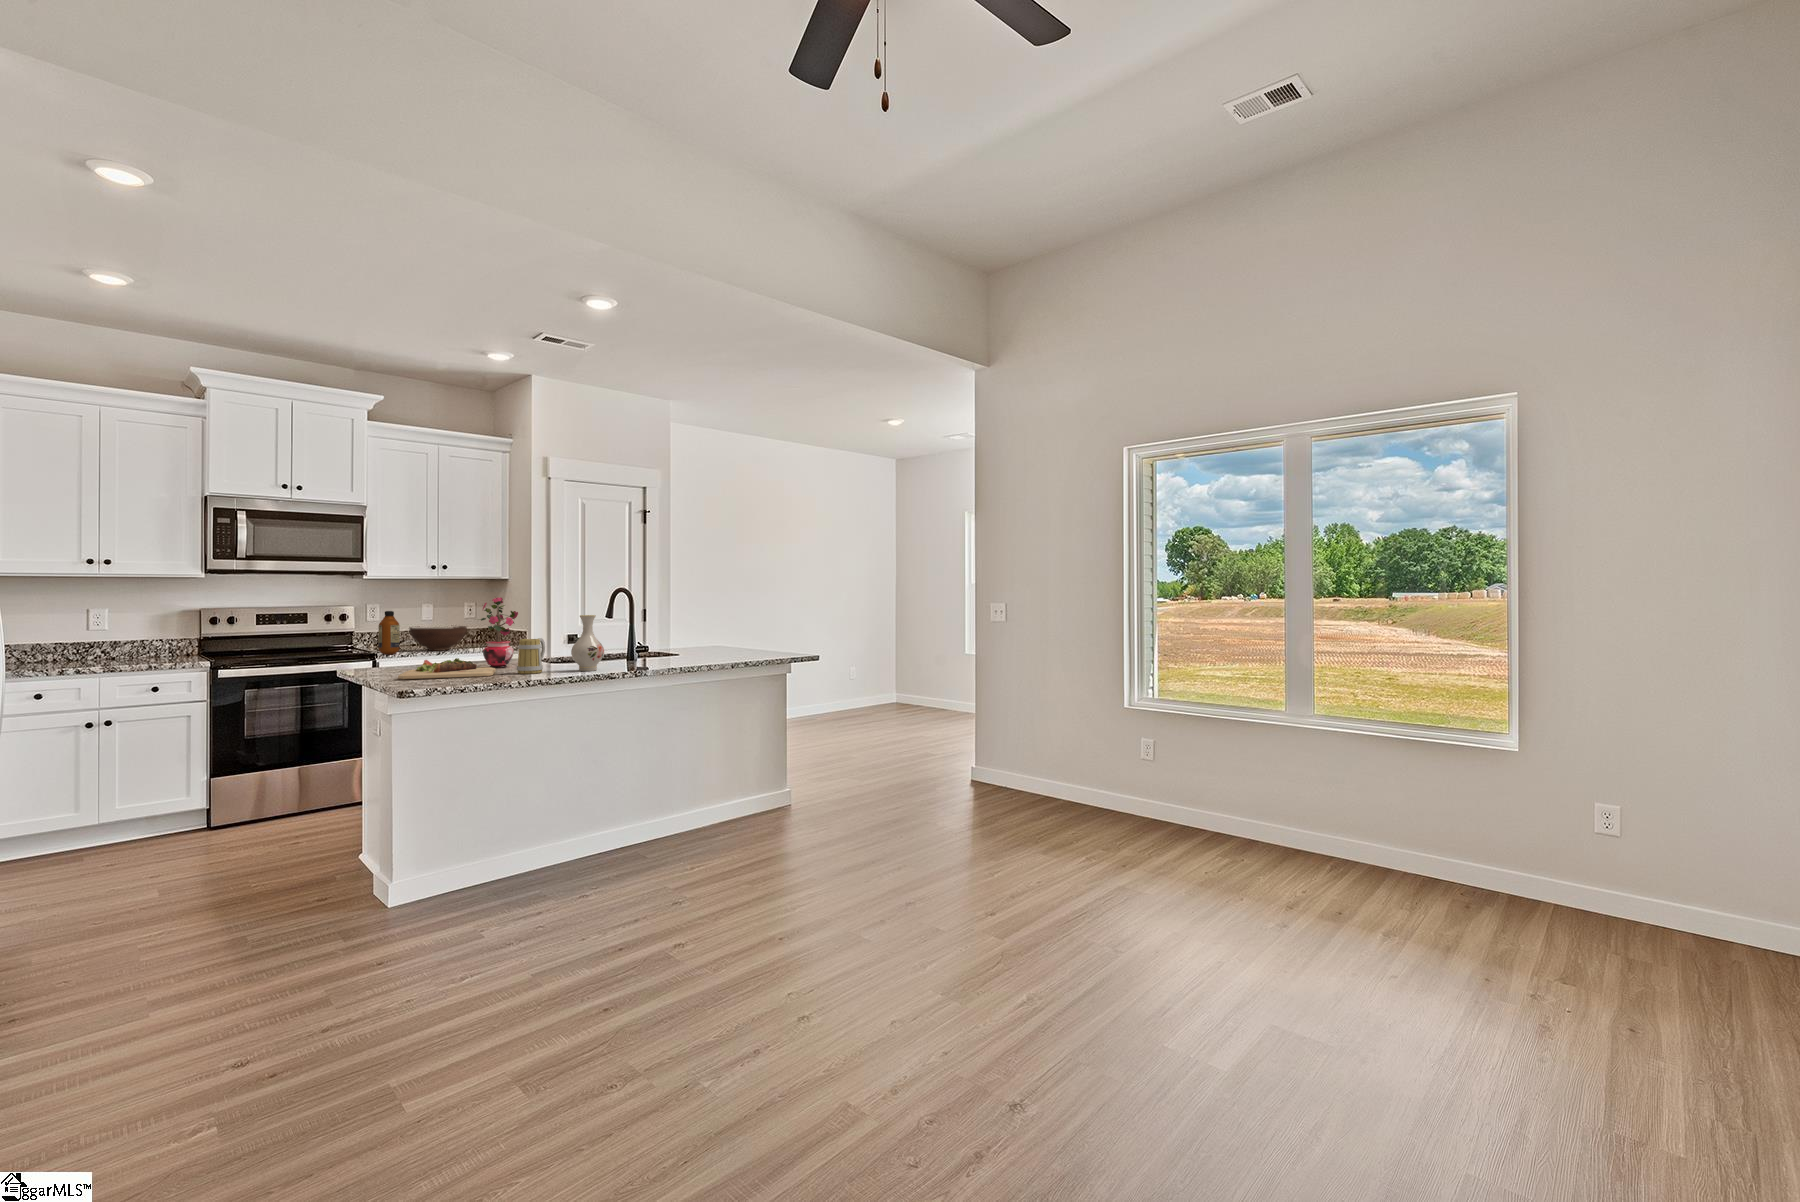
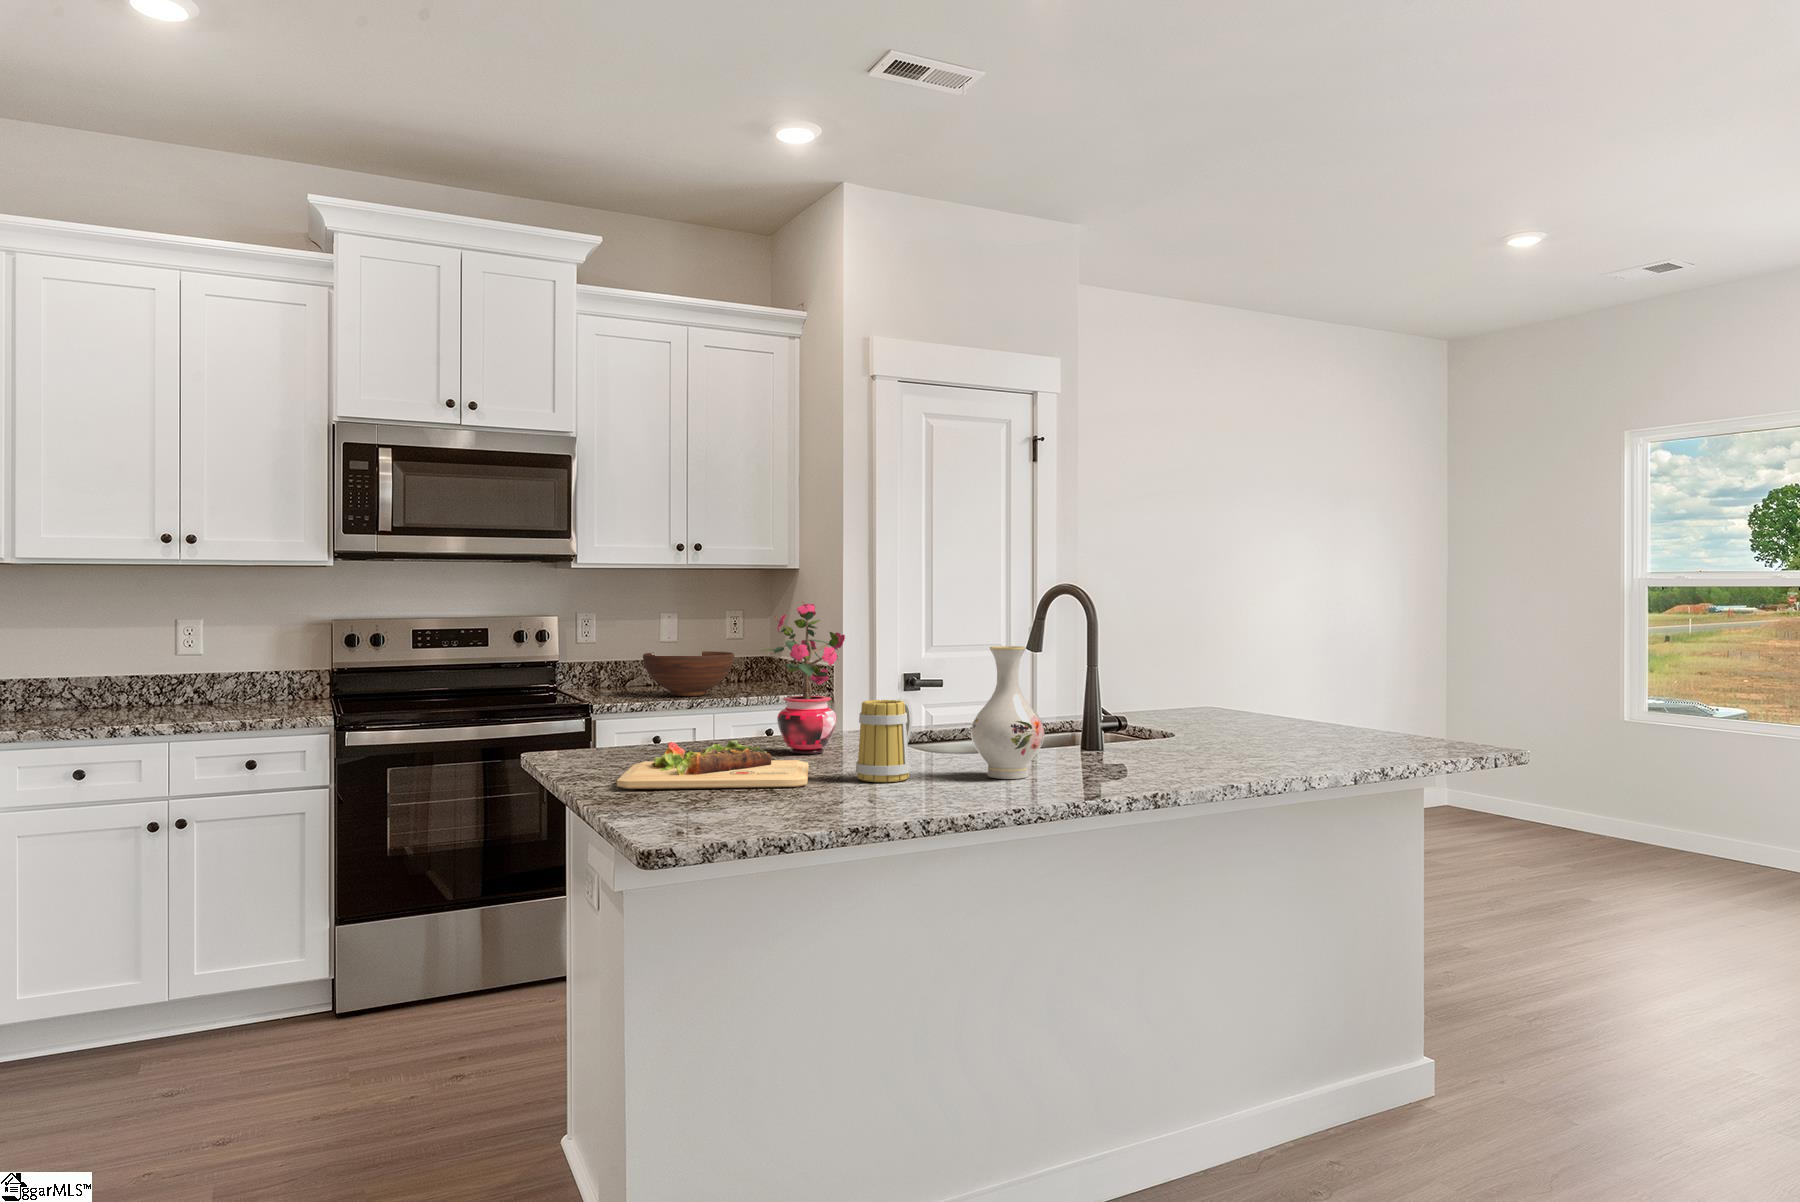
bottle: present [378,611,400,654] -> none [595,626,628,703]

